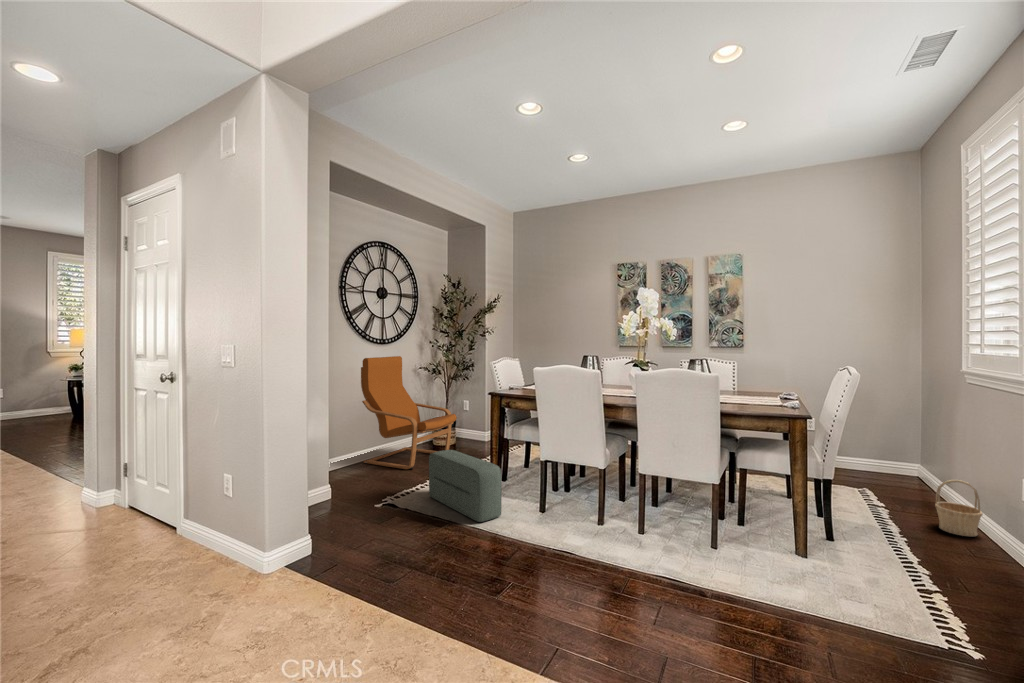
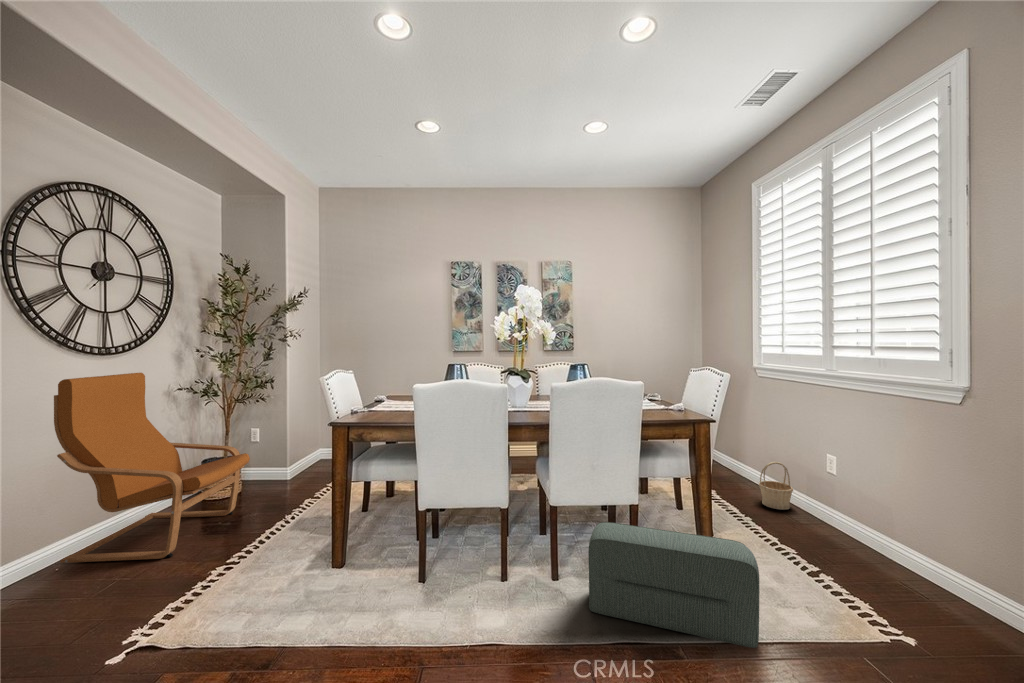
pouf: present [429,450,502,522] -> present [588,522,759,648]

